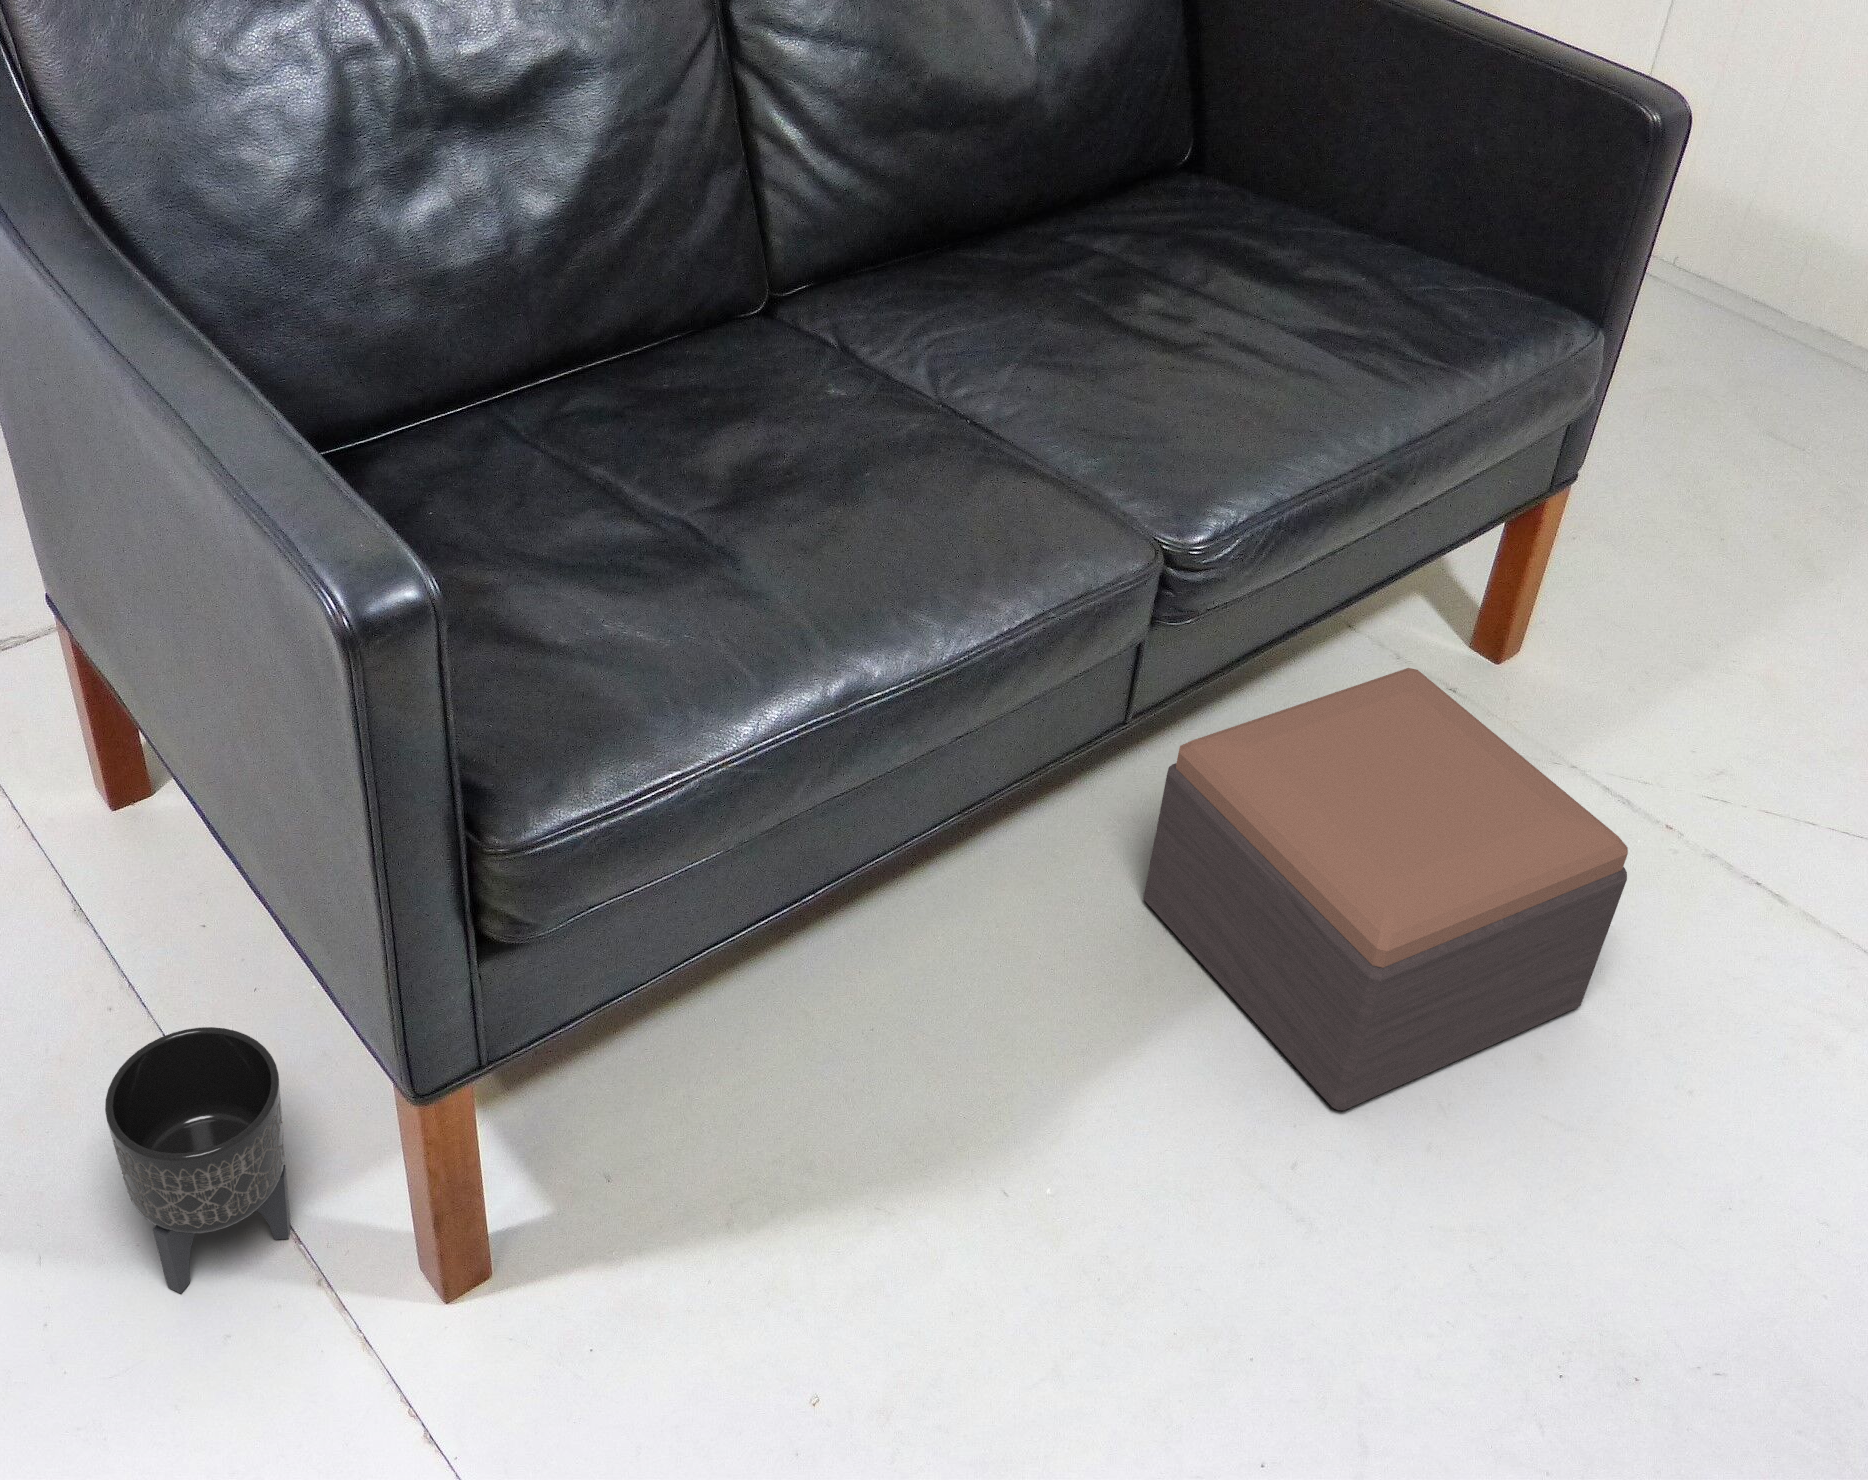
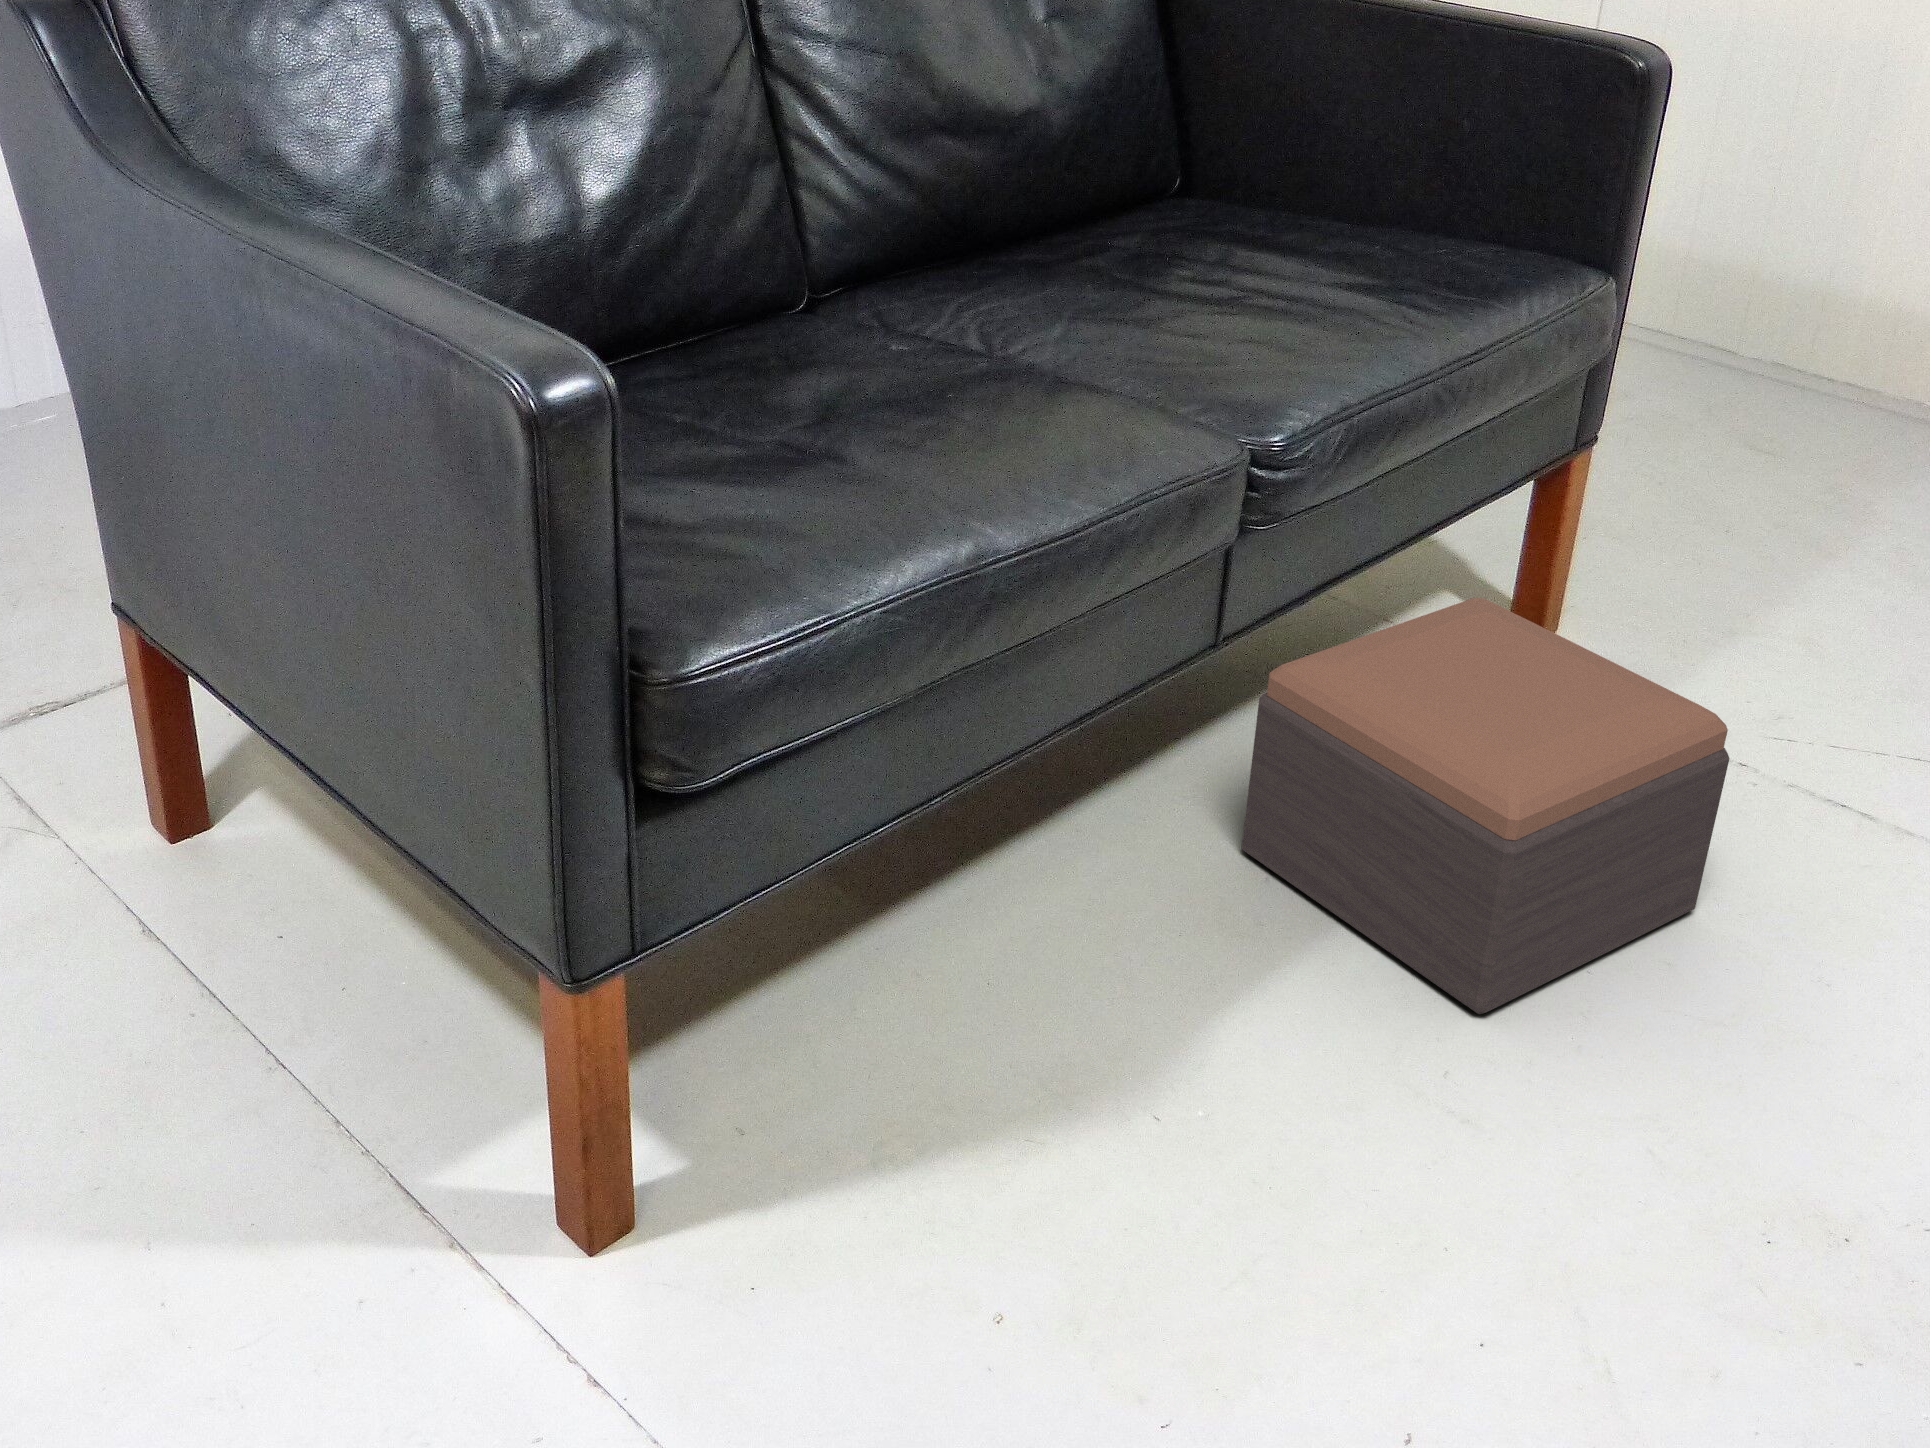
planter: present [105,1027,290,1293] -> none [226,969,415,1267]

